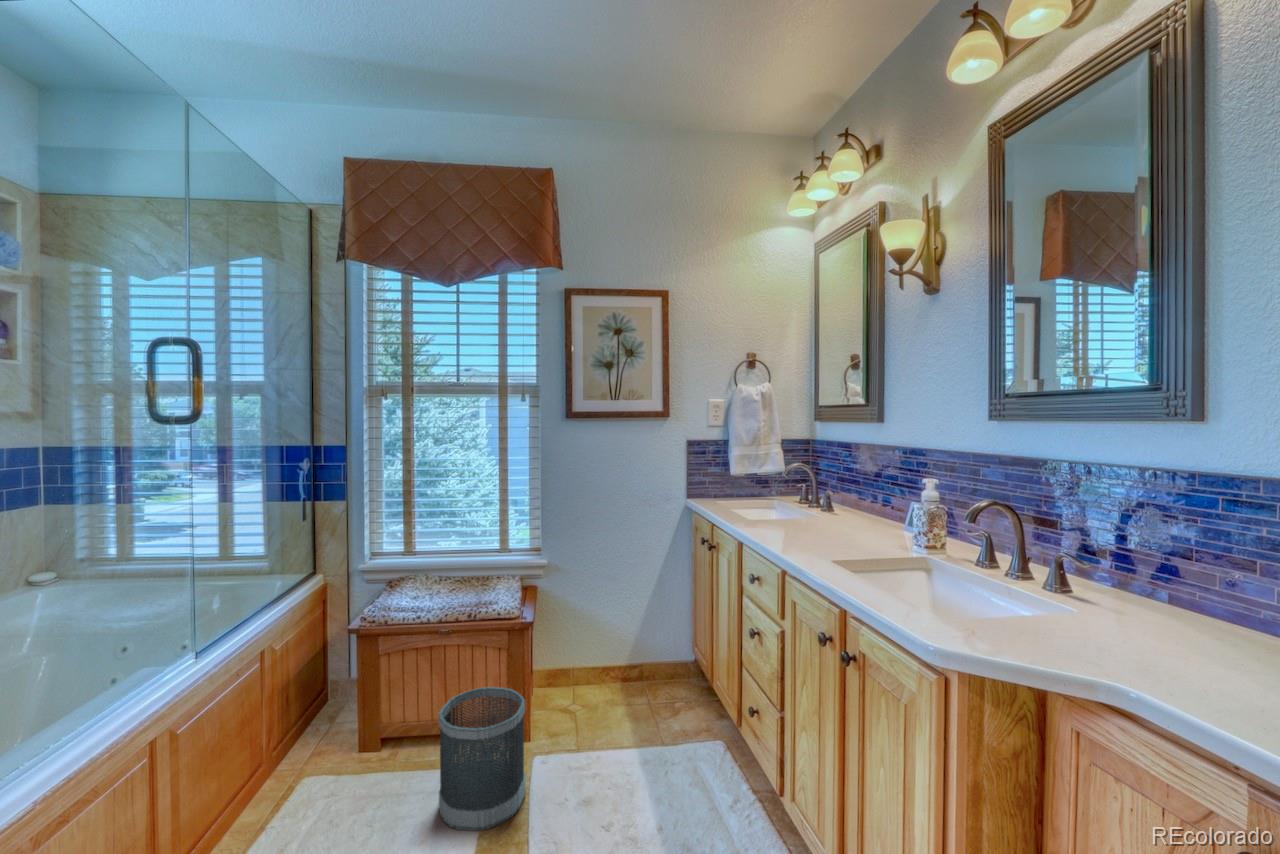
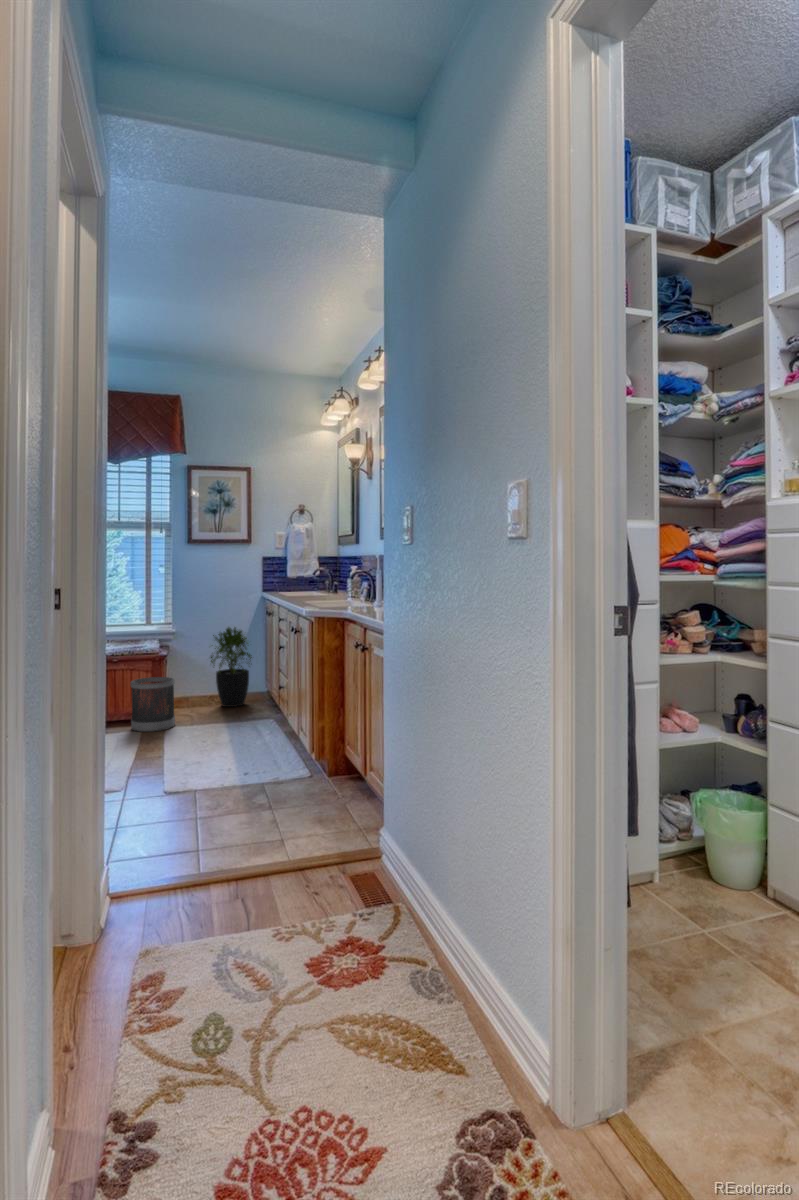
potted plant: none [588,567,675,719] -> present [211,627,252,707]

